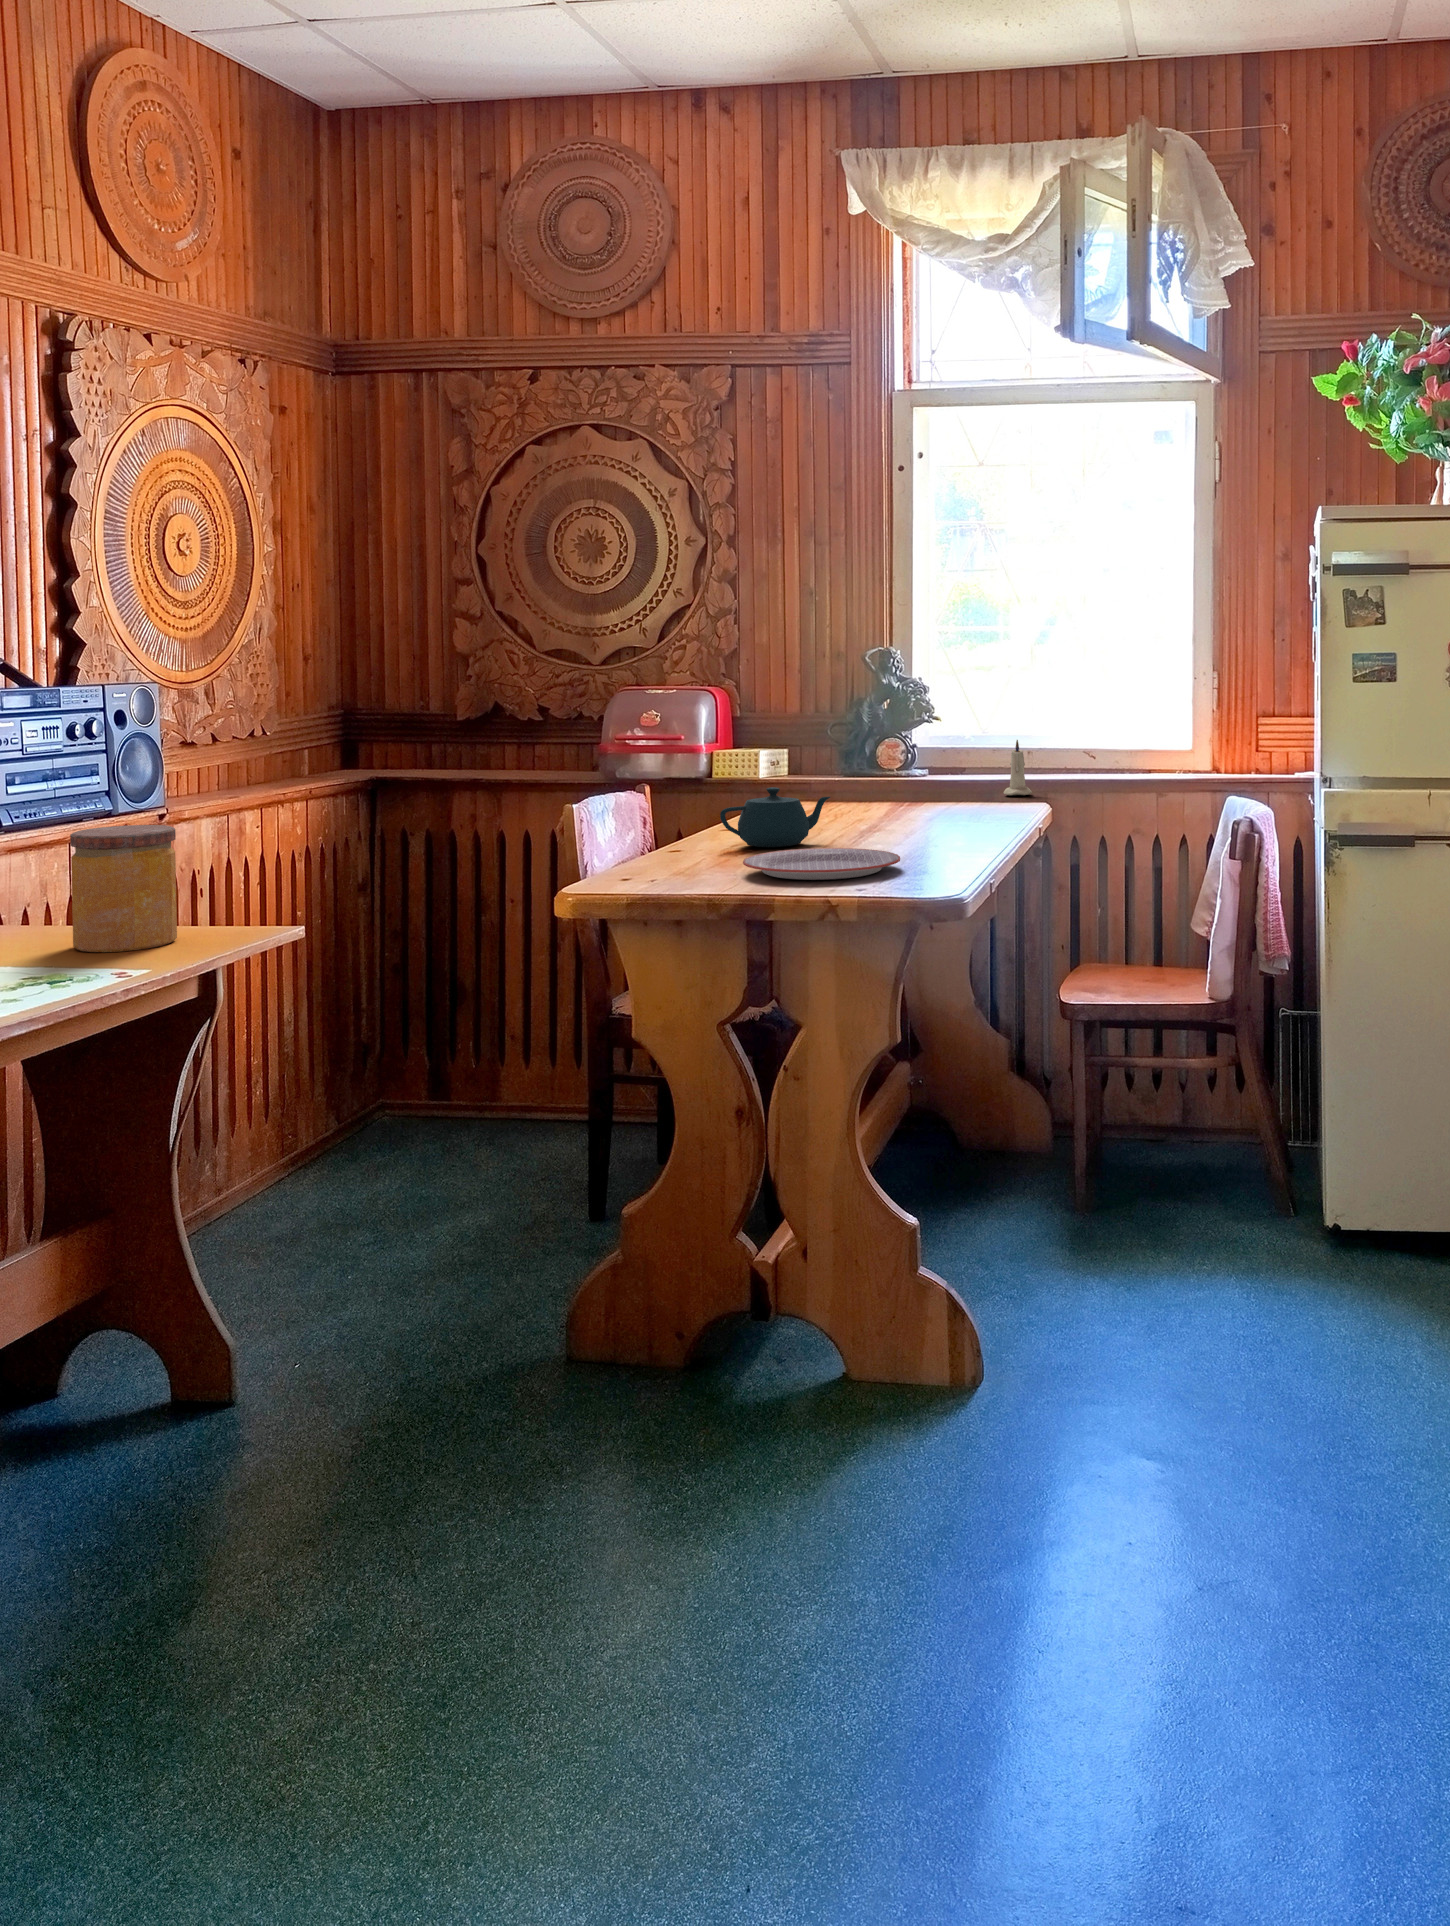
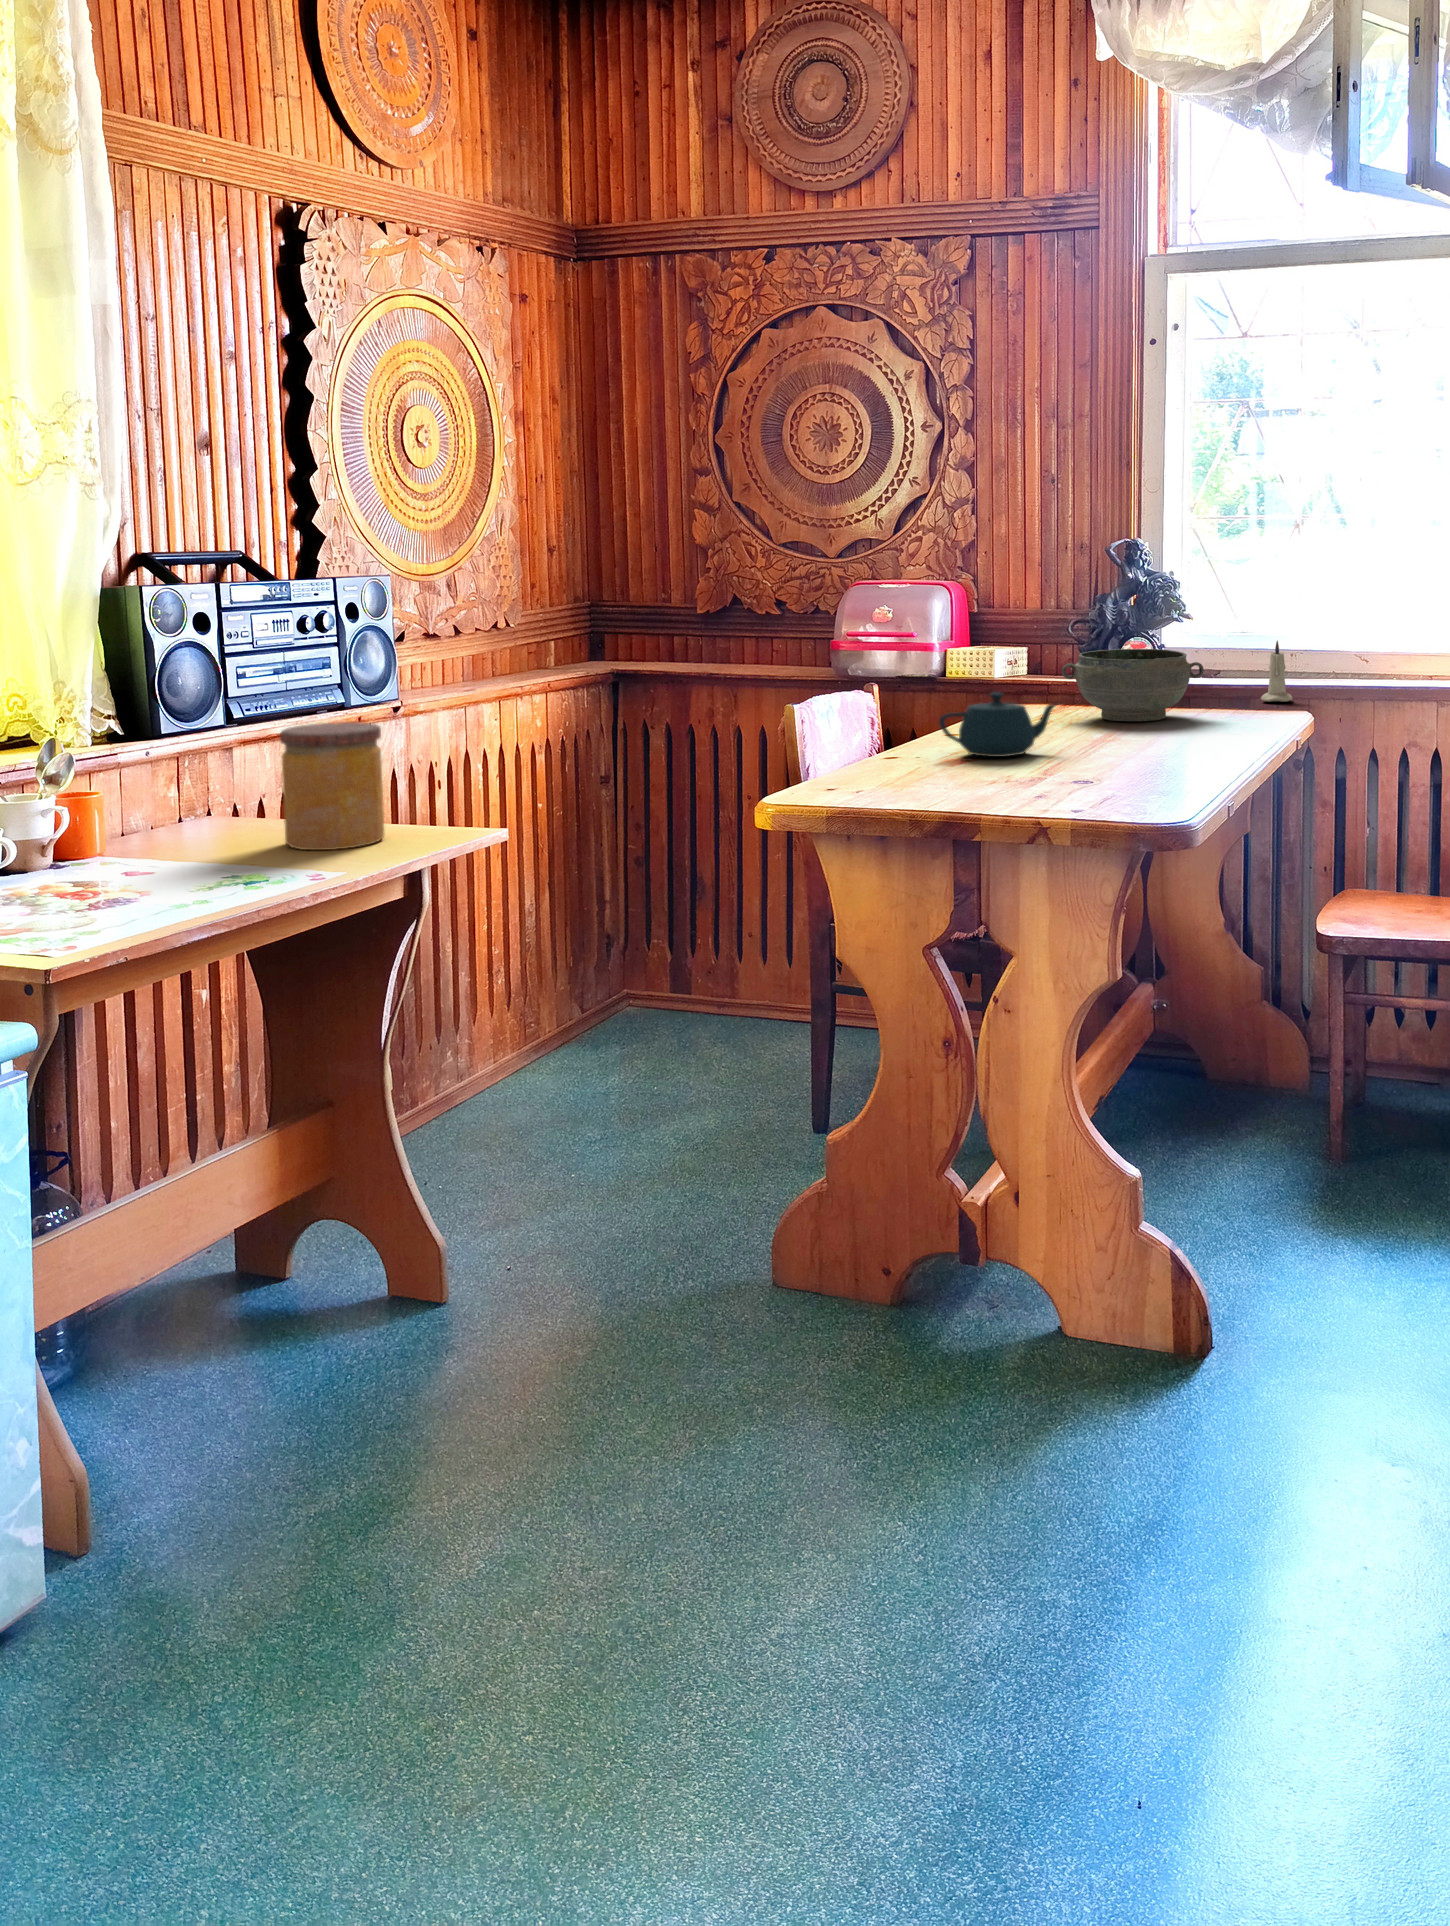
bowl: none [825,748,955,814] -> present [1062,649,1204,721]
plate: present [743,848,900,880] -> none [954,761,1127,798]

